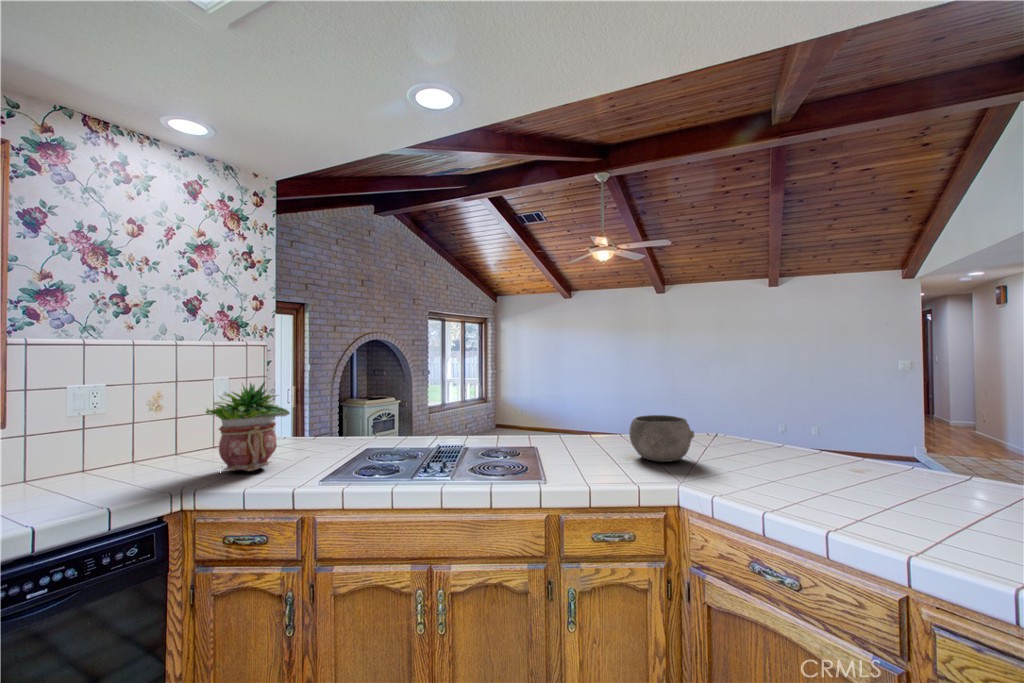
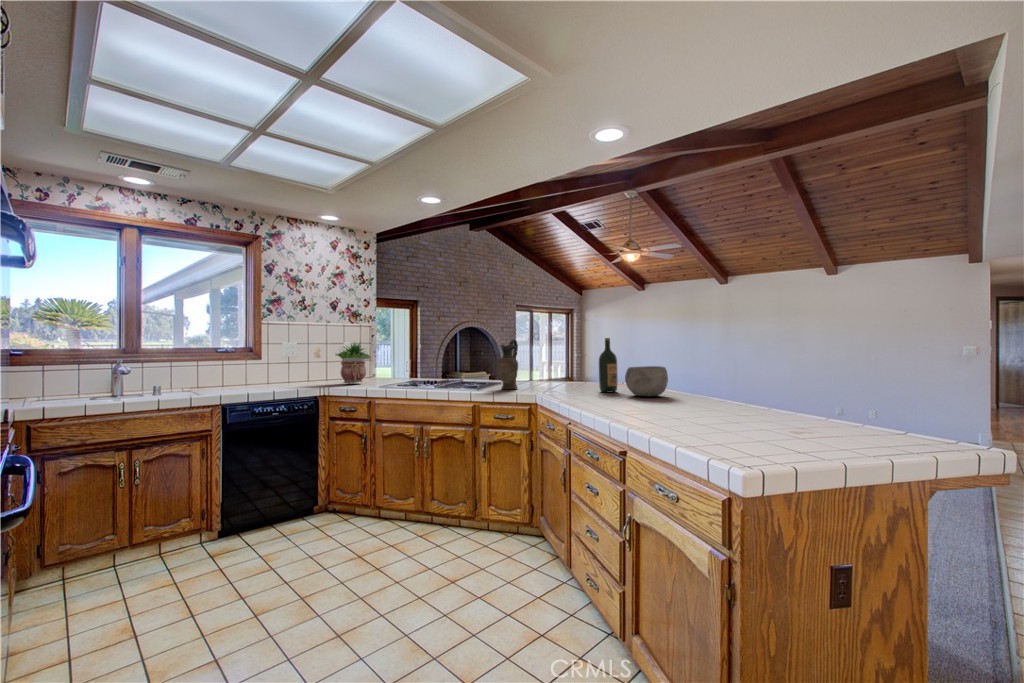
ceramic pitcher: none [576,379,615,475] -> present [497,339,518,389]
wine bottle: none [756,379,794,475] -> present [599,338,618,392]
bowl: present [629,415,694,462] -> present [625,366,668,396]

